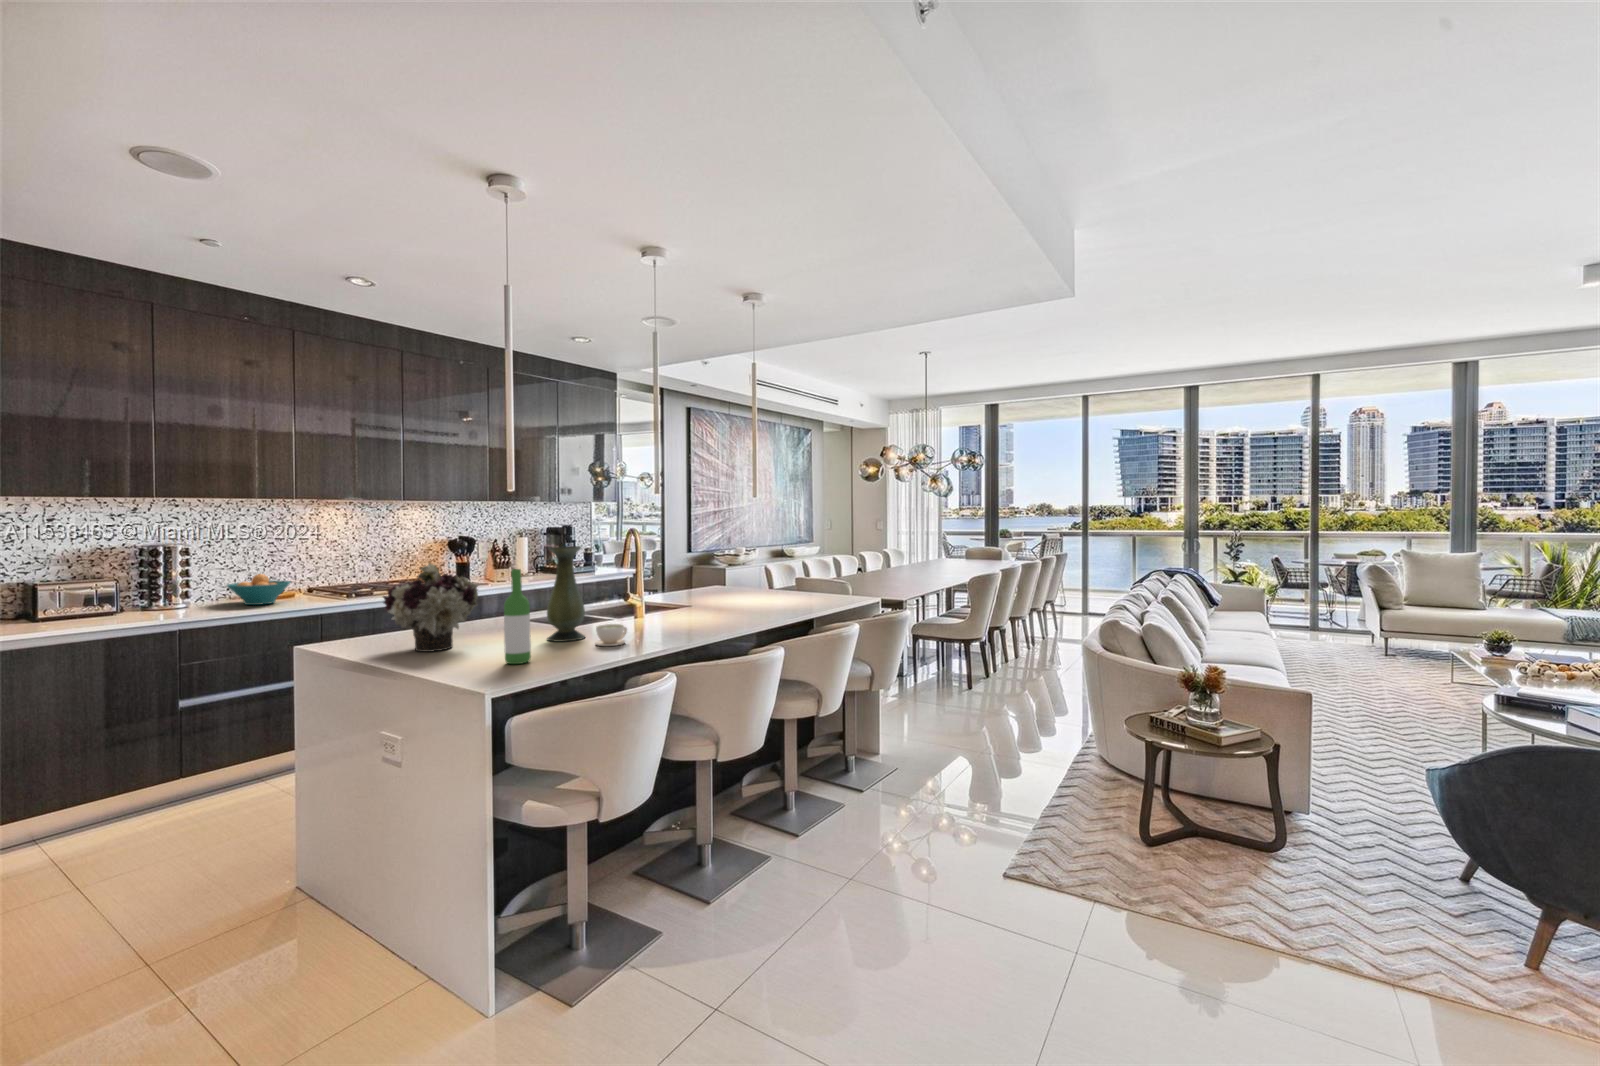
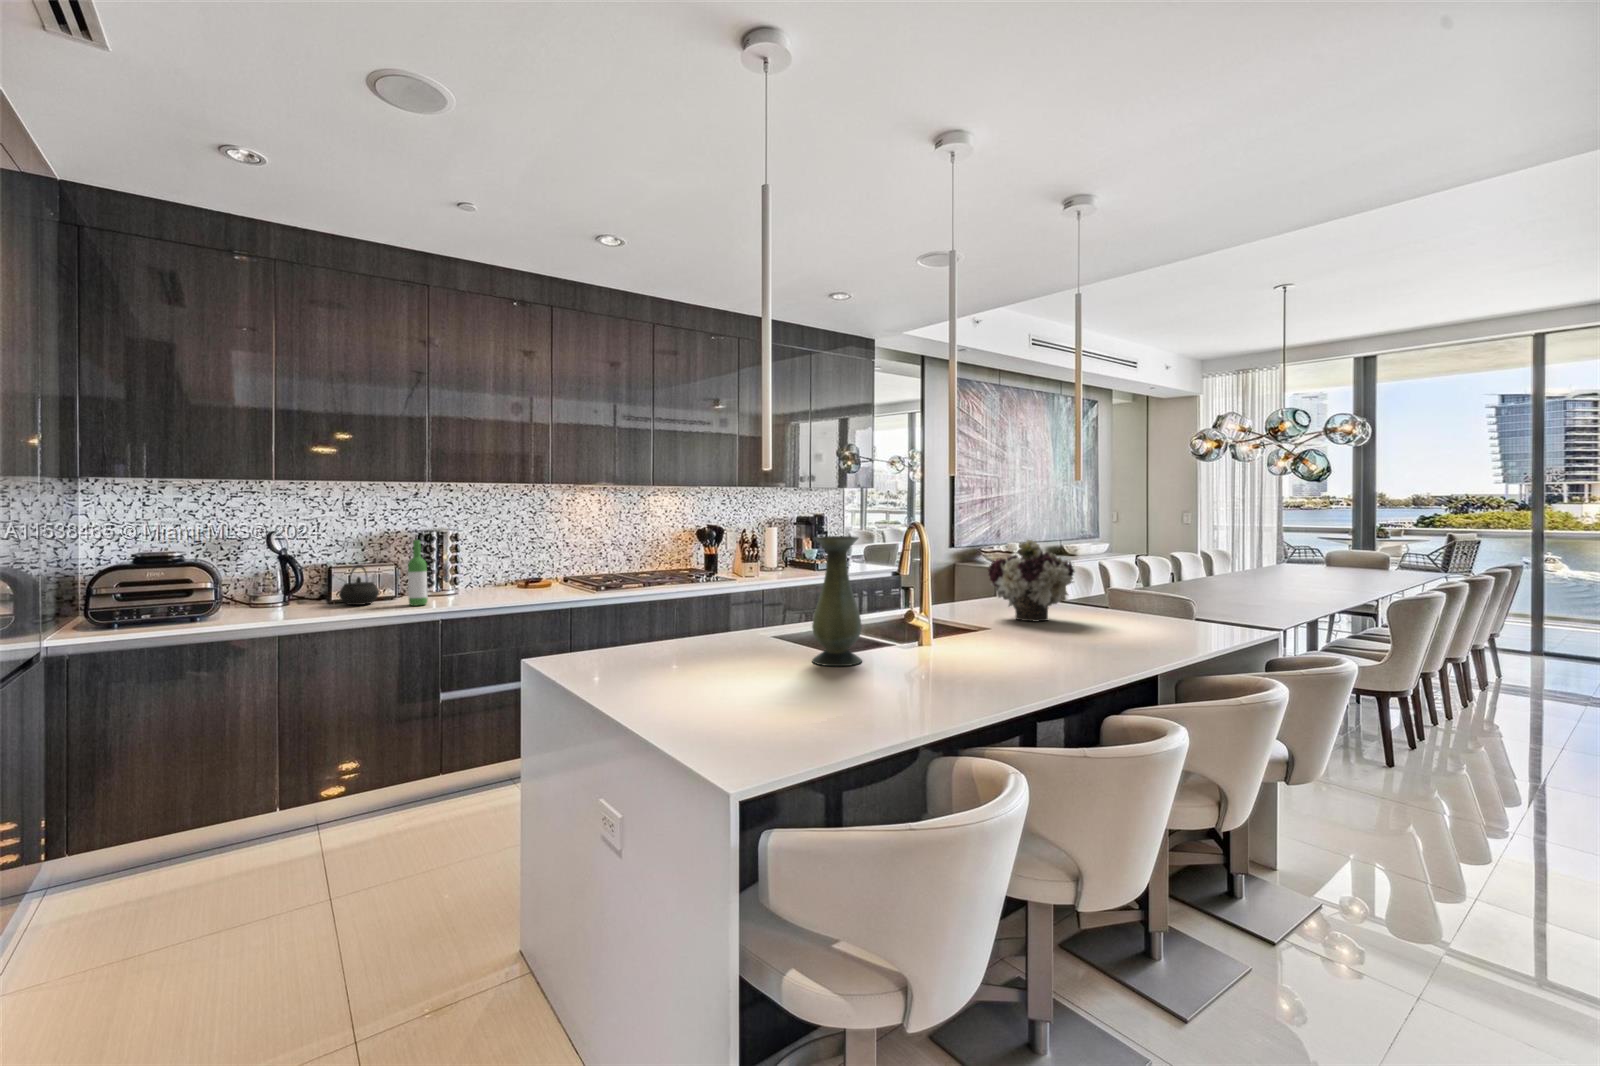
flower arrangement: present [383,564,478,652] -> present [988,540,1074,622]
wine bottle: present [504,569,531,664] -> present [408,540,428,606]
fruit bowl: present [227,574,290,605] -> none [489,561,547,594]
kettle: none [49,582,99,622] -> present [339,565,379,605]
coffee cup: present [595,624,627,646] -> none [878,647,922,679]

